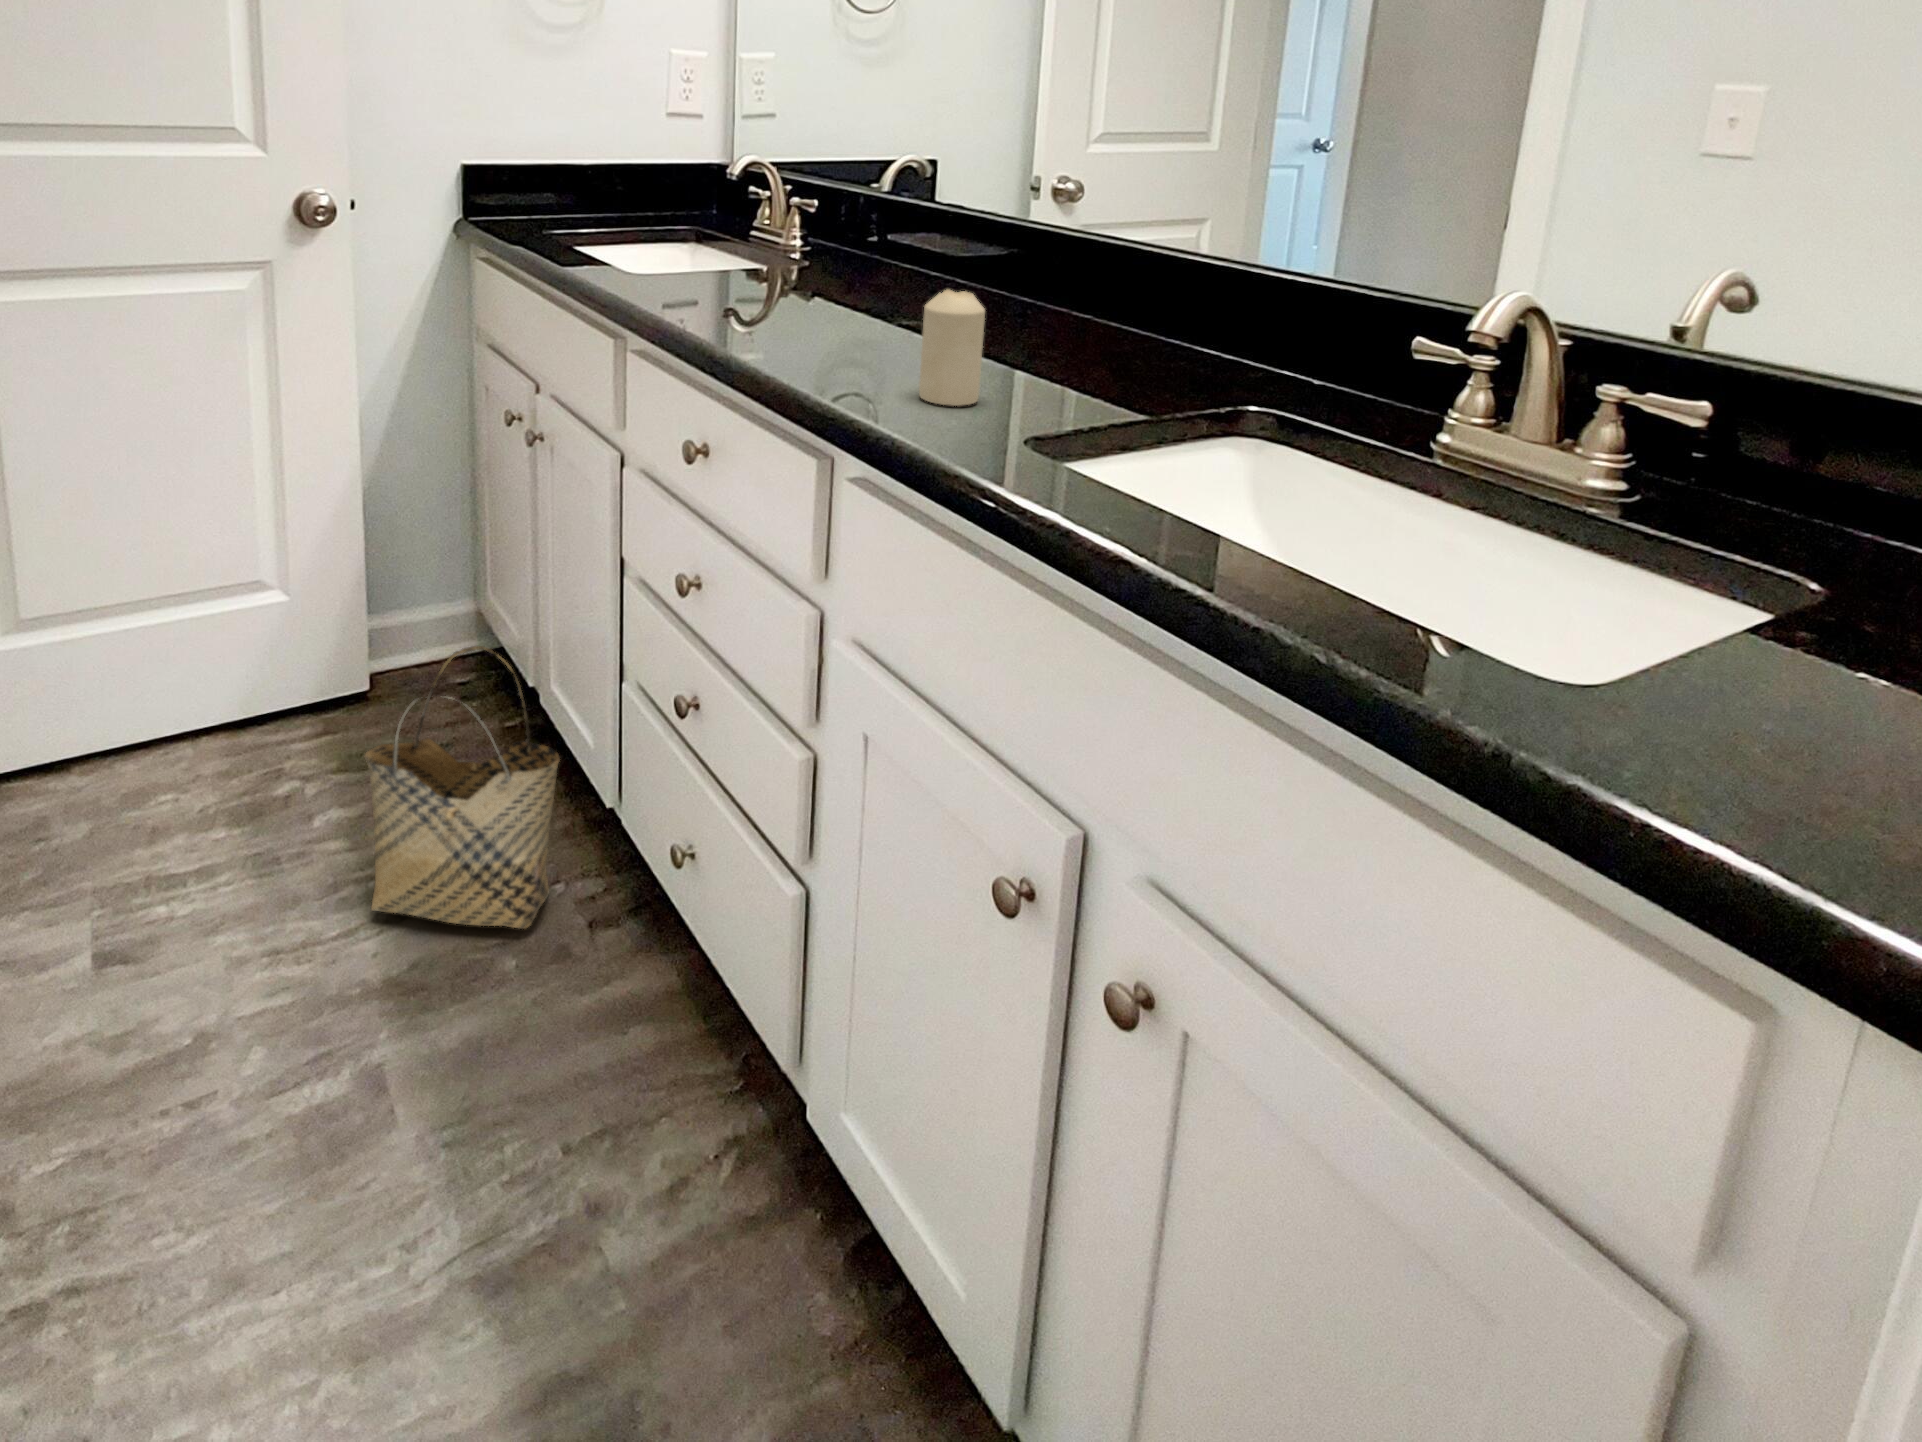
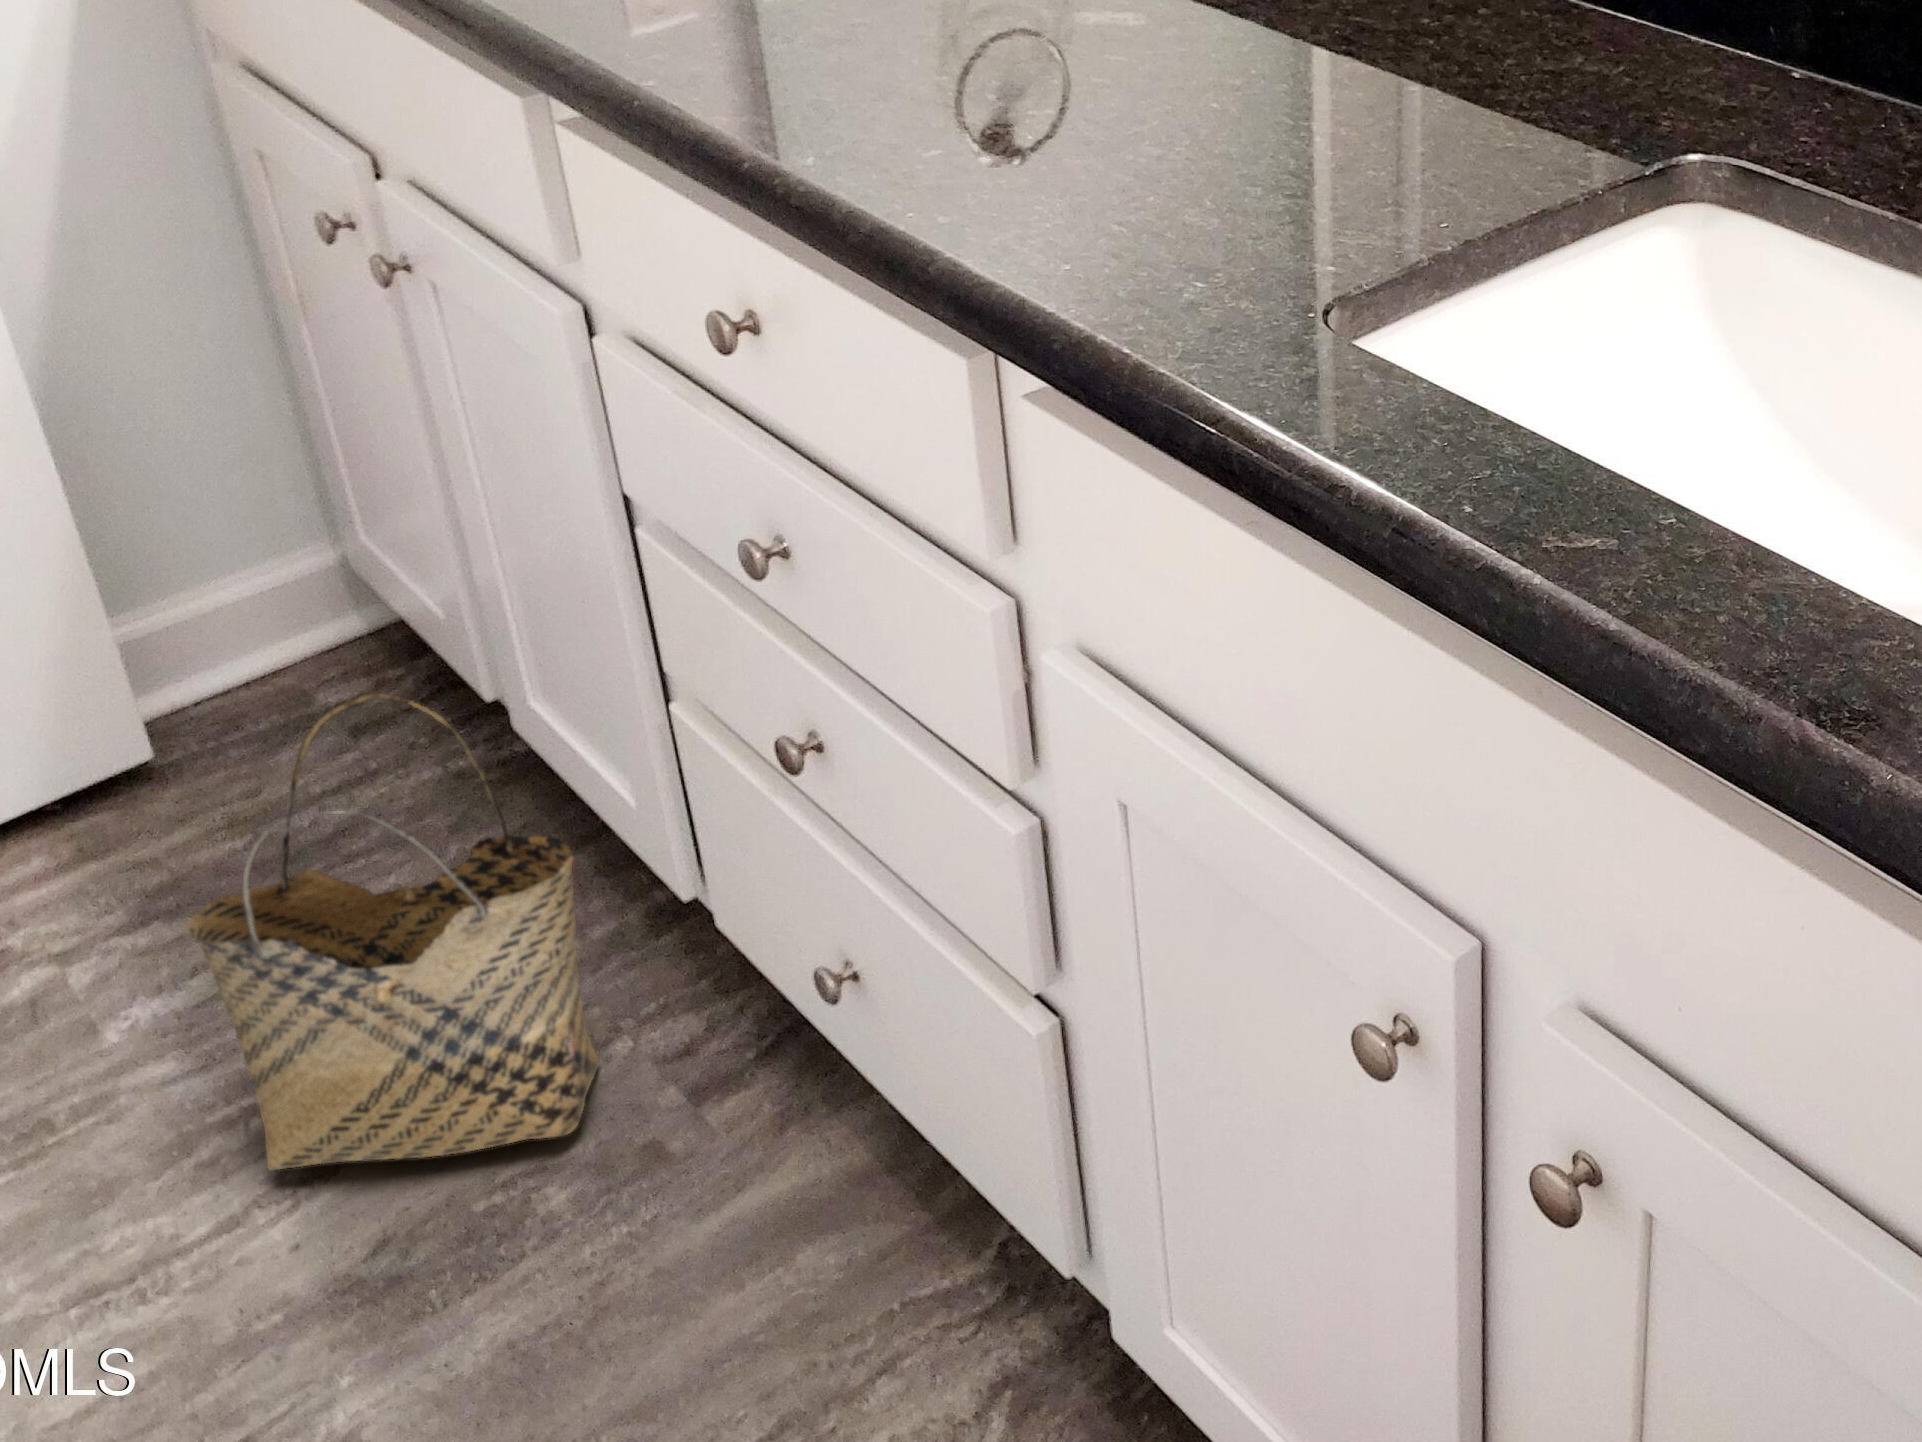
candle: present [919,290,985,406] -> none [1130,35,1245,247]

